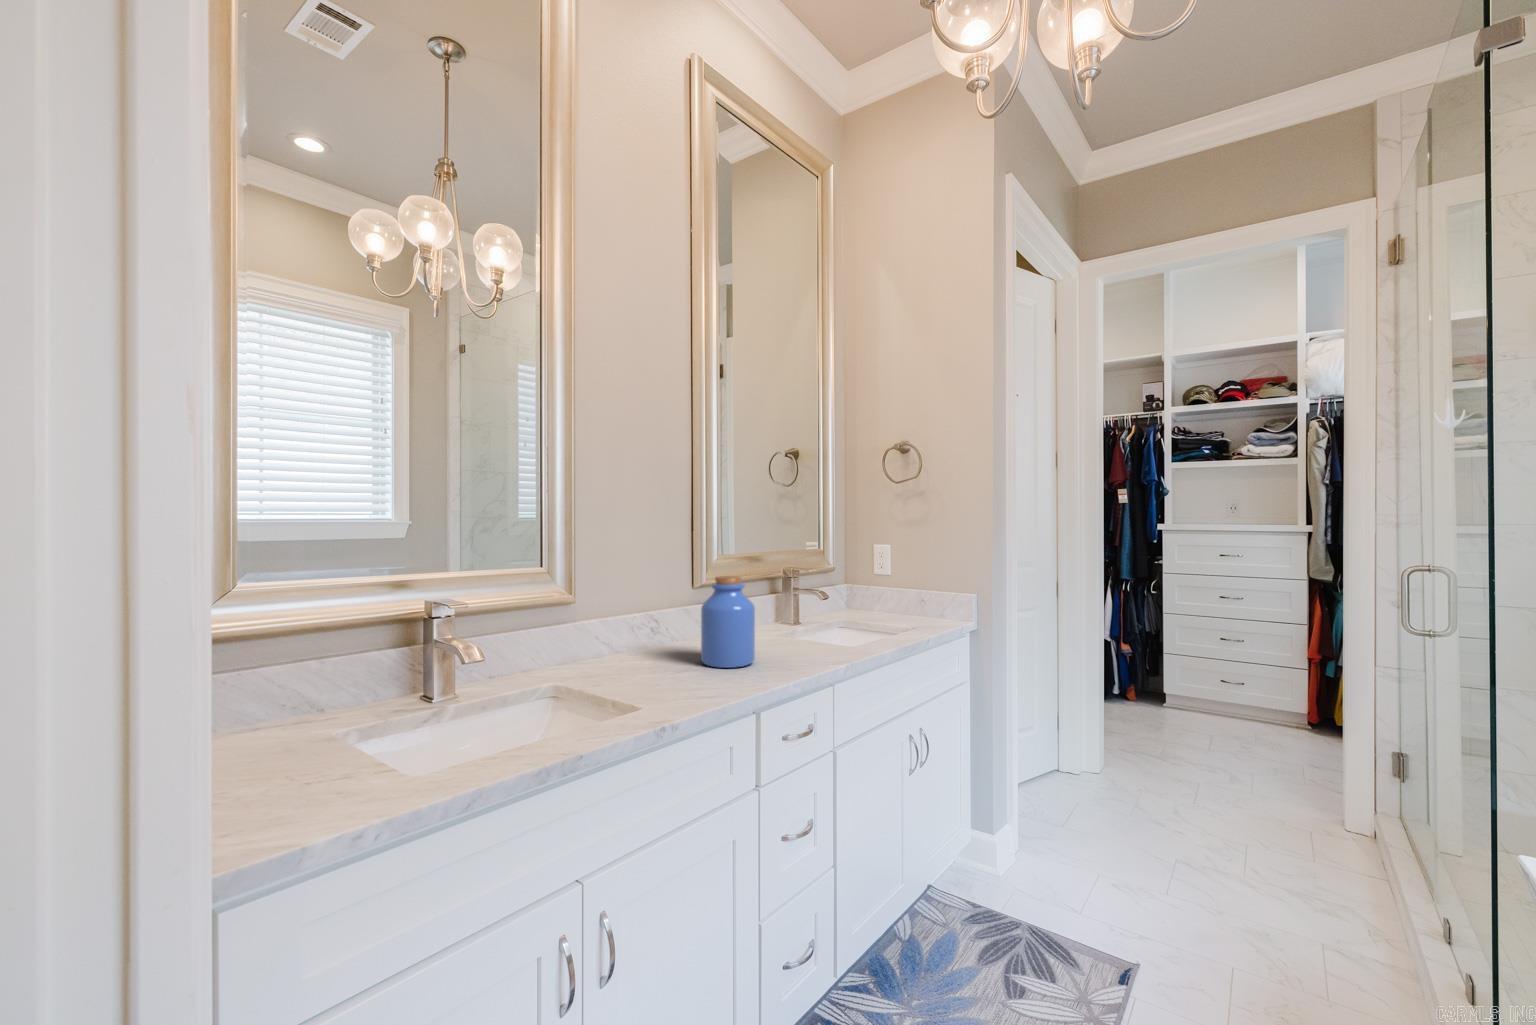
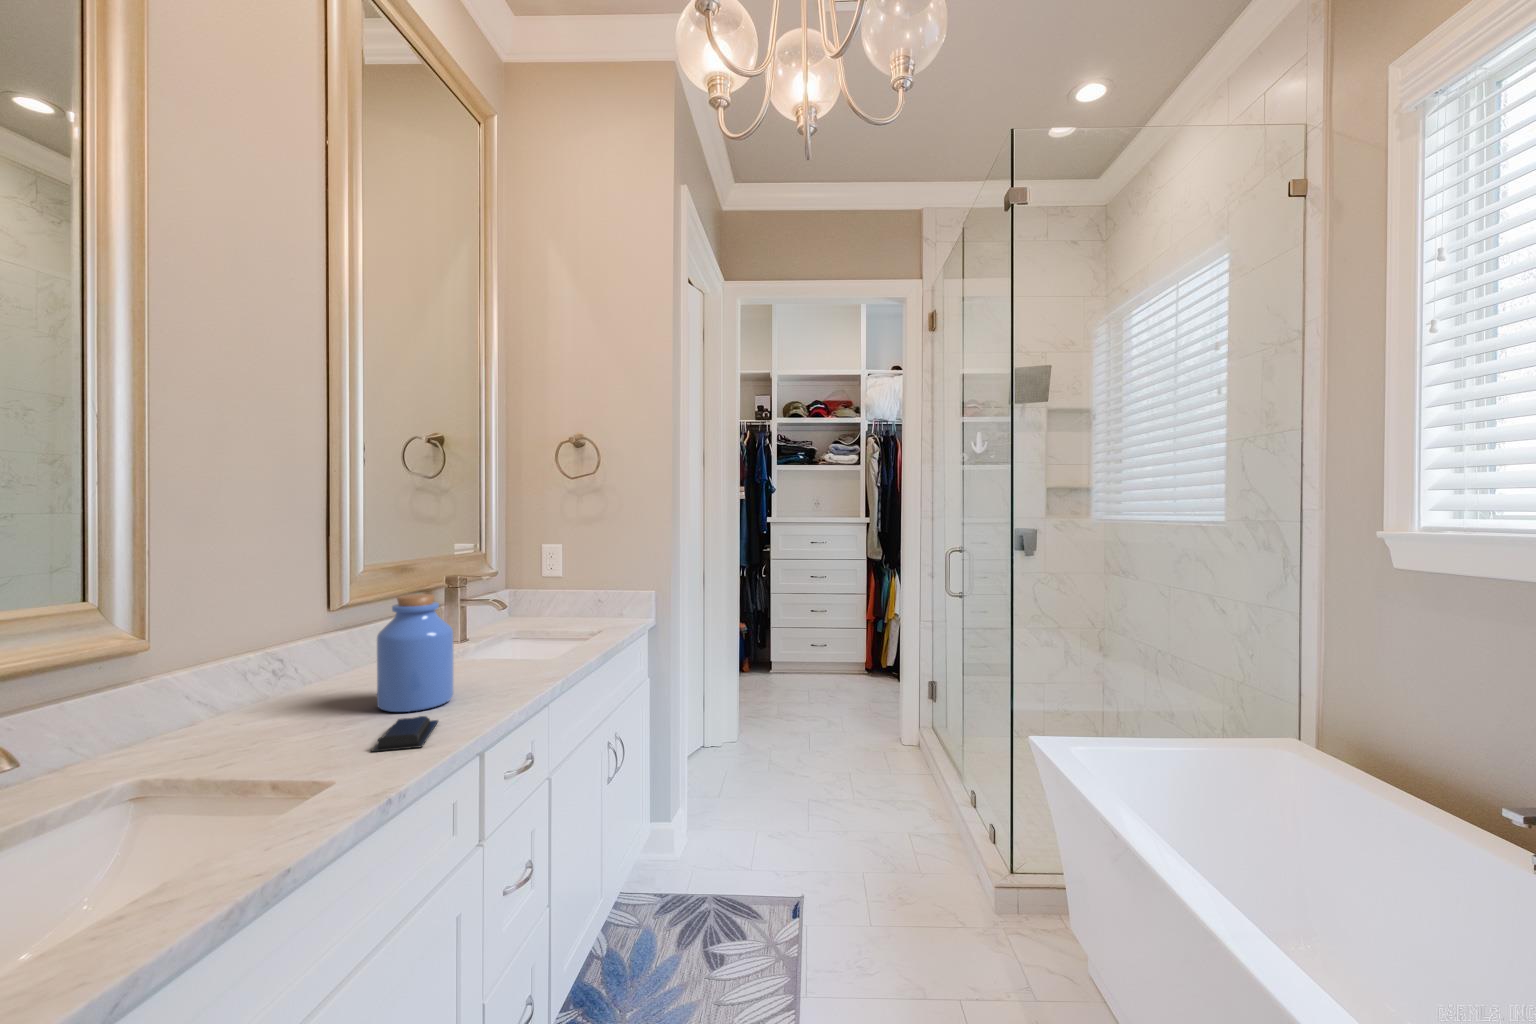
soap bar: none [676,670,732,693] -> present [372,716,438,752]

